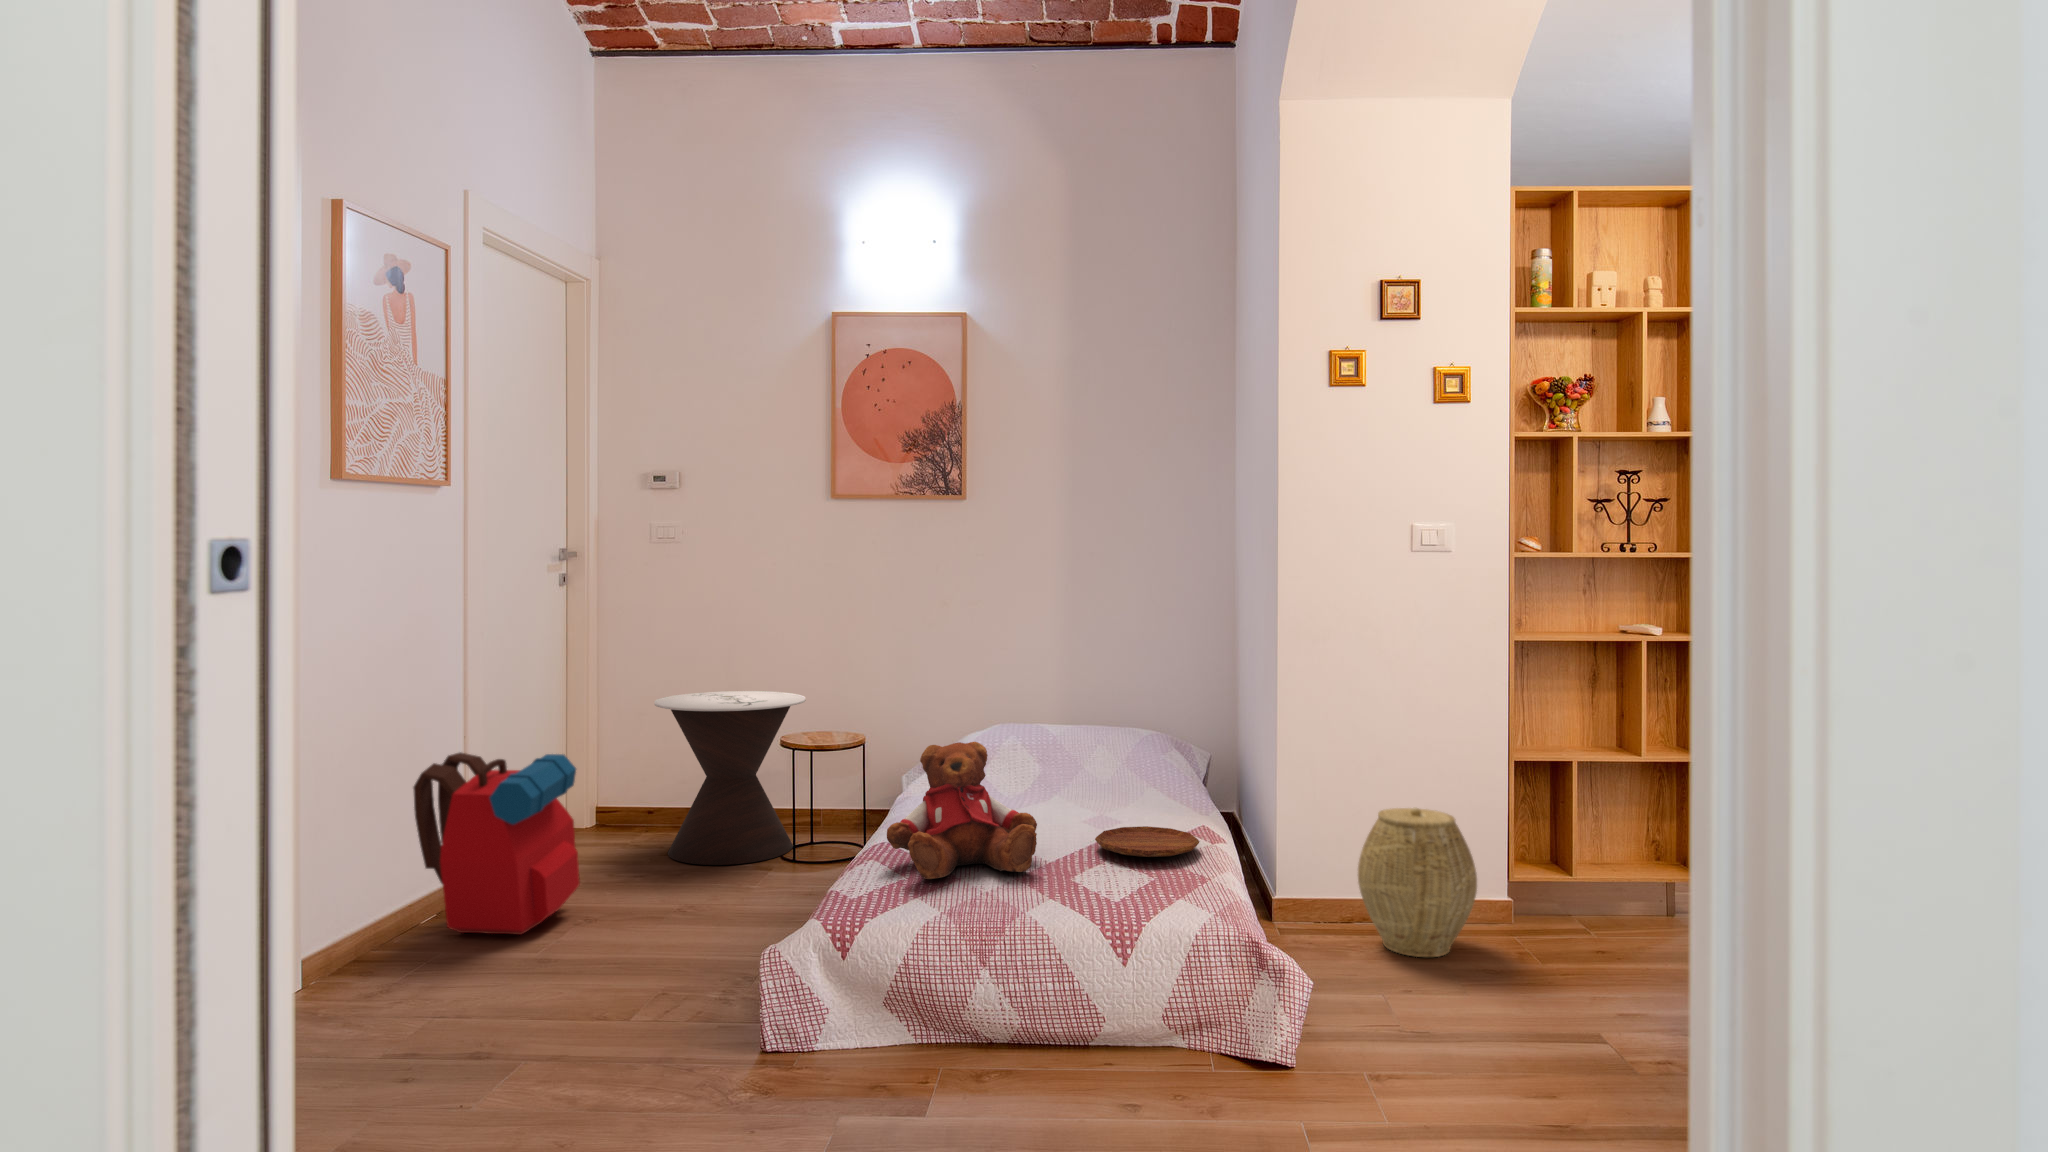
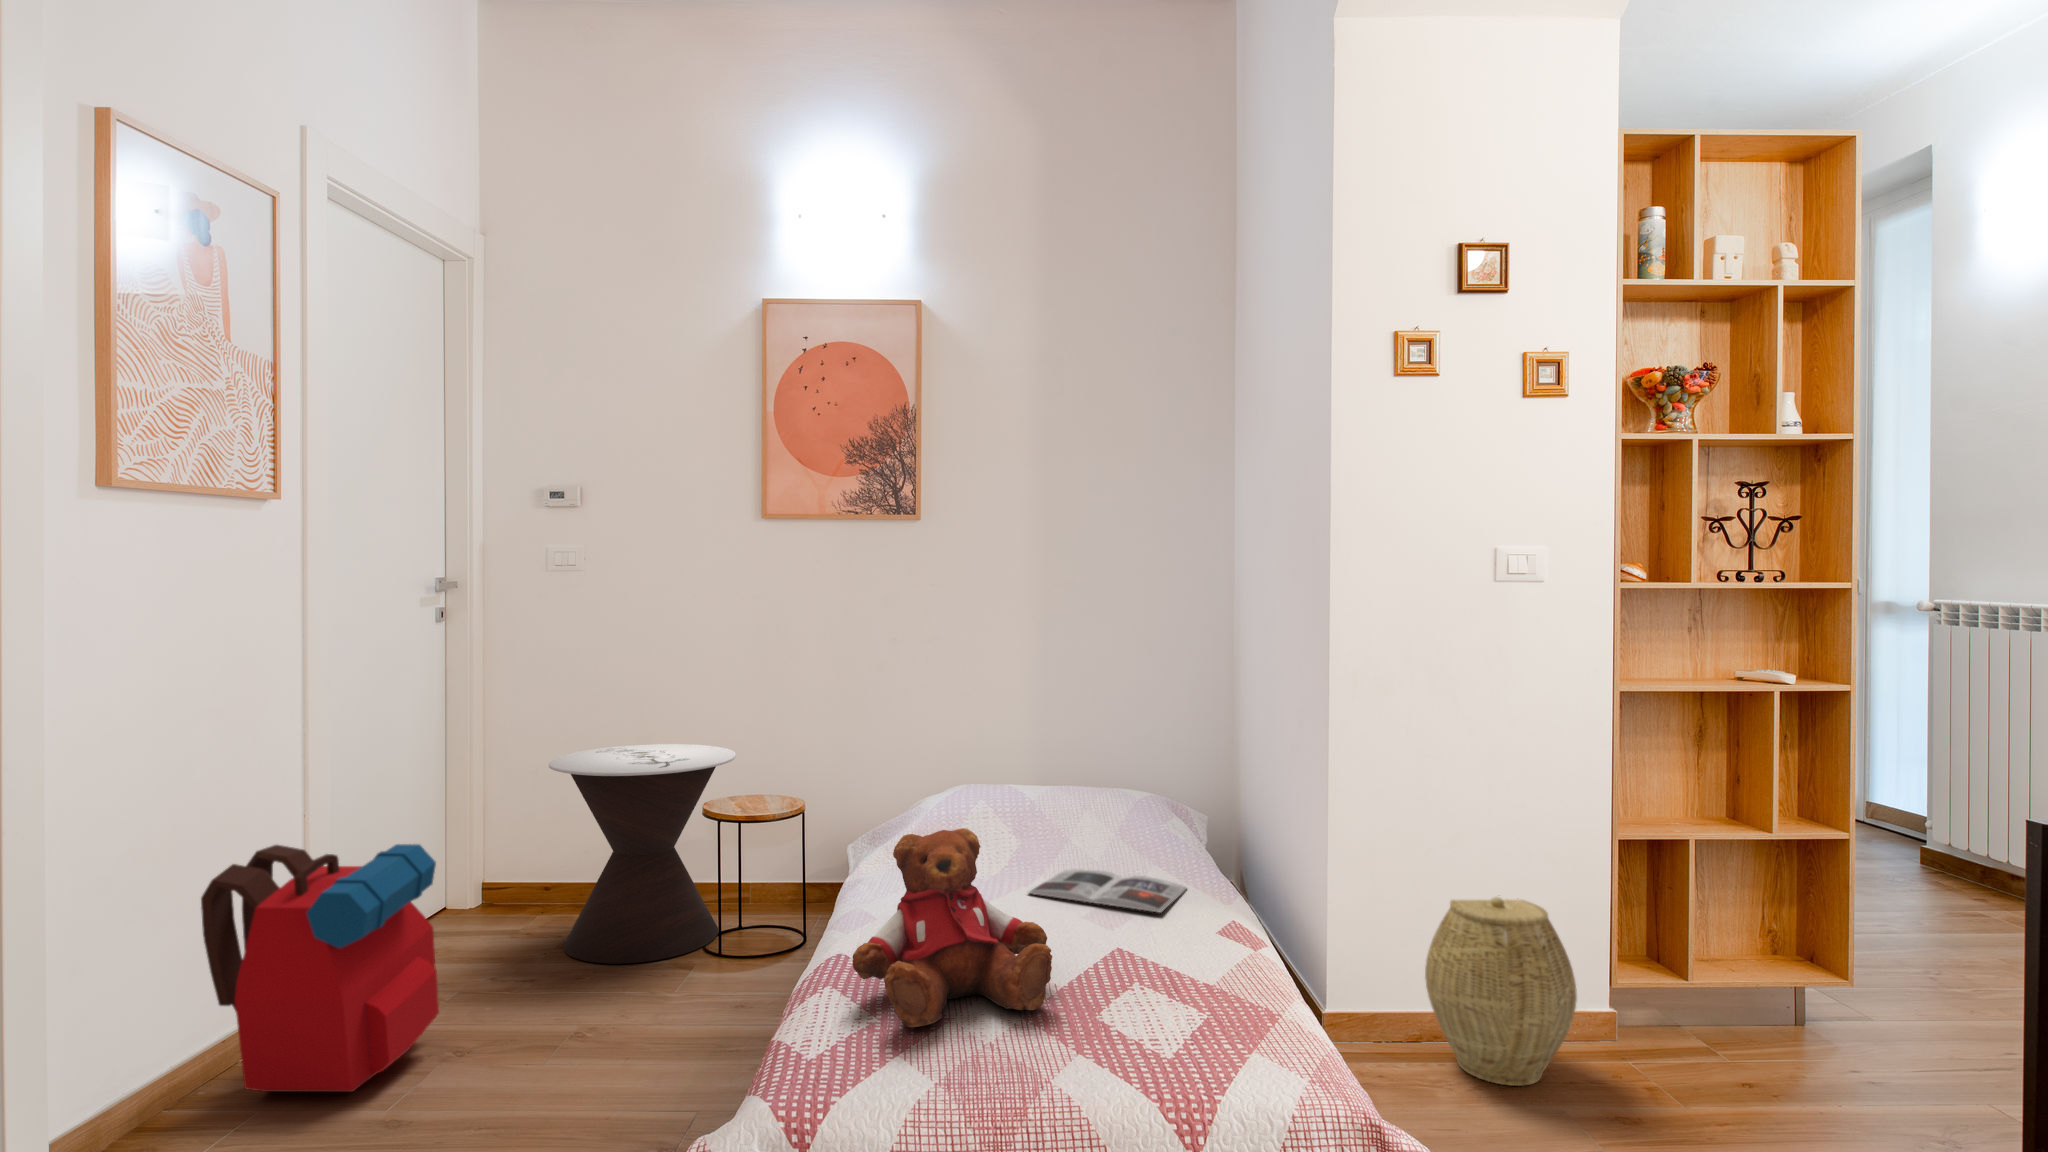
magazine: none [1038,791,1172,819] -> present [1029,869,1187,913]
tray: present [1095,826,1200,857] -> none [1116,927,1248,978]

